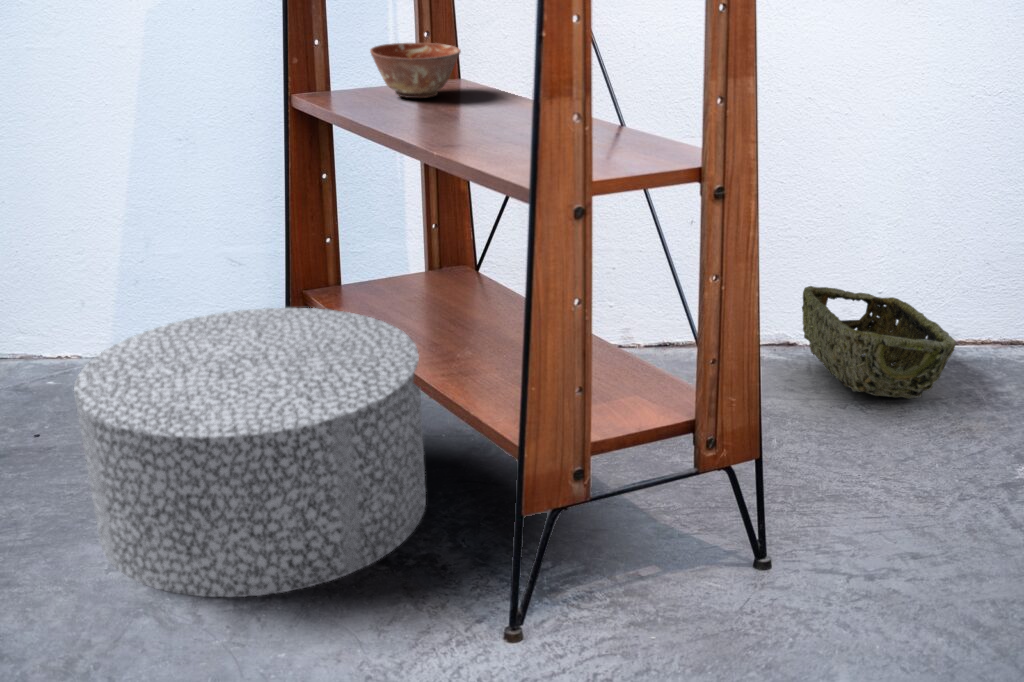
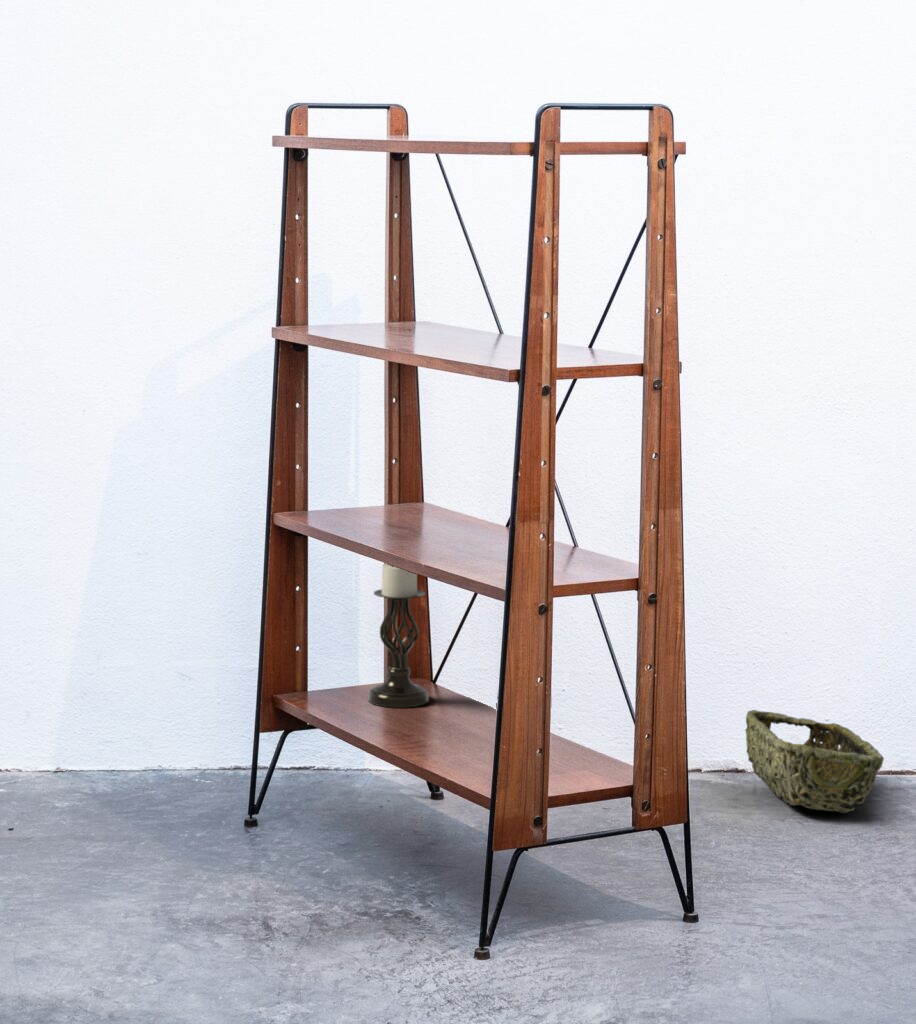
ceramic bowl: present [370,43,461,98] -> none [356,473,434,521]
candle holder: none [400,143,467,307] -> present [368,564,429,708]
ottoman: present [74,308,426,597] -> none [101,705,396,935]

